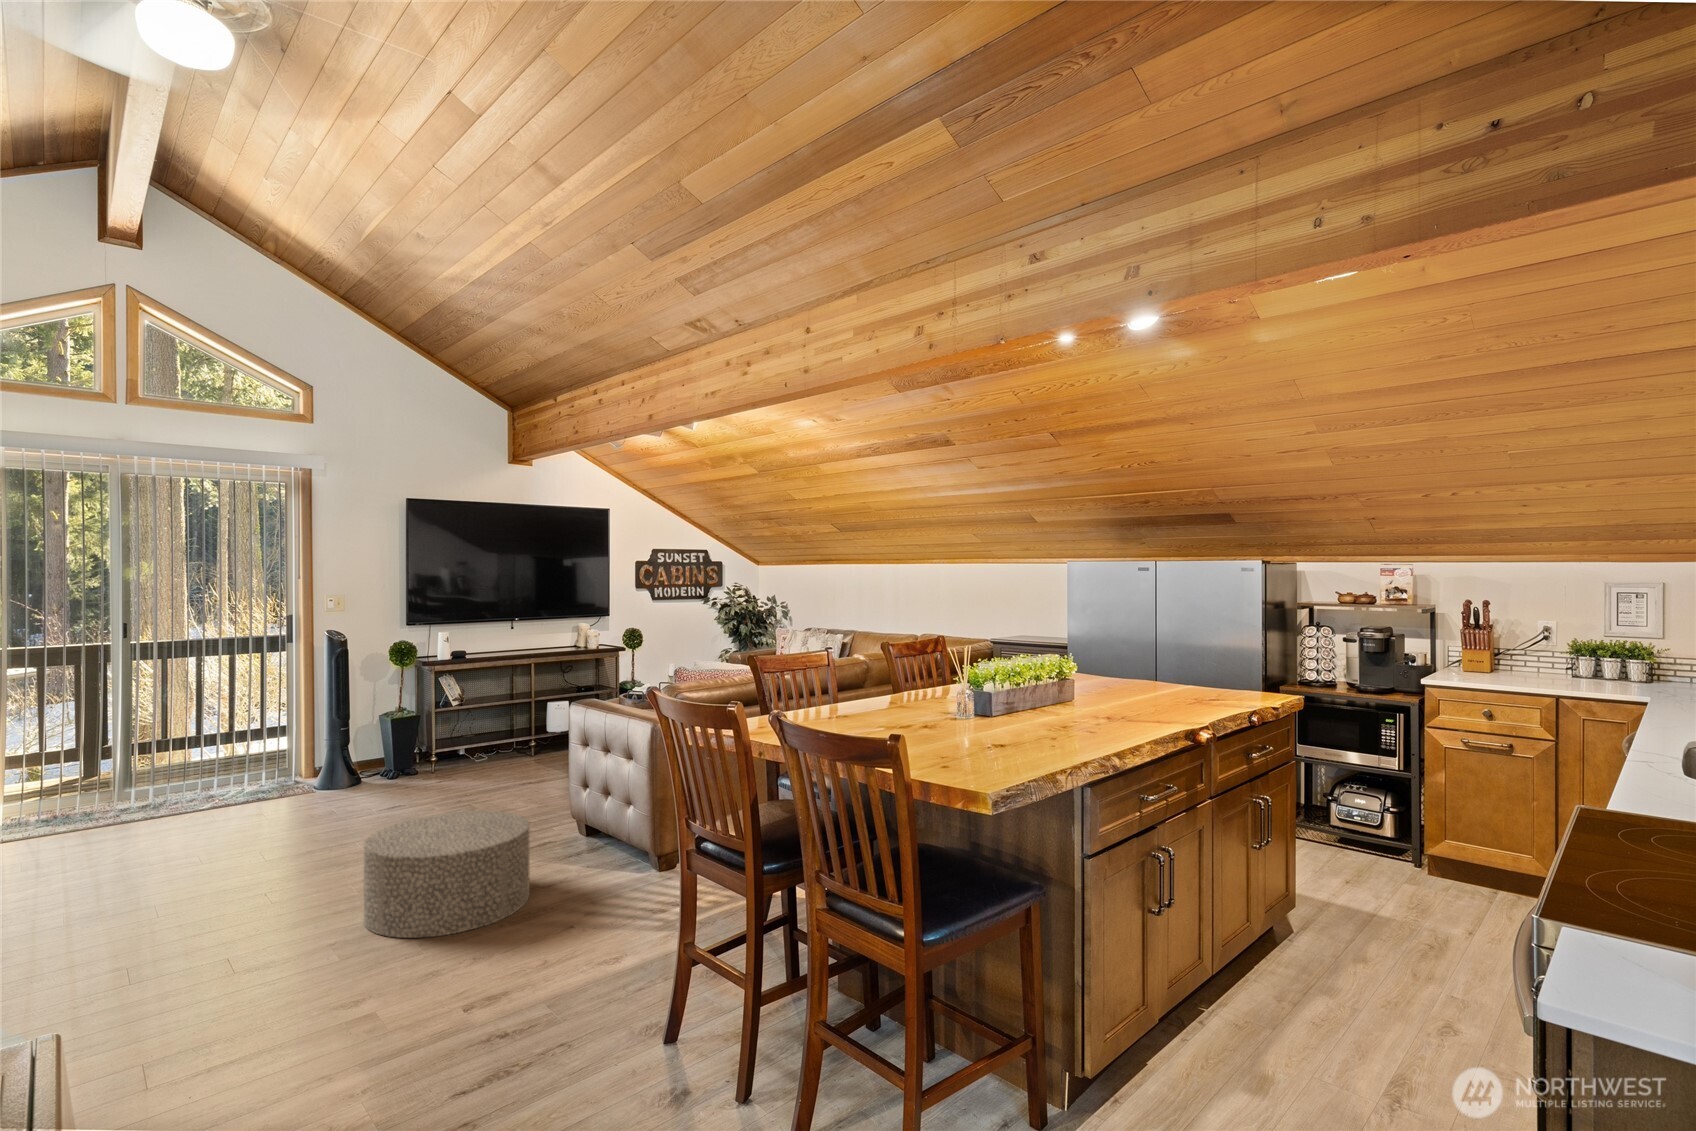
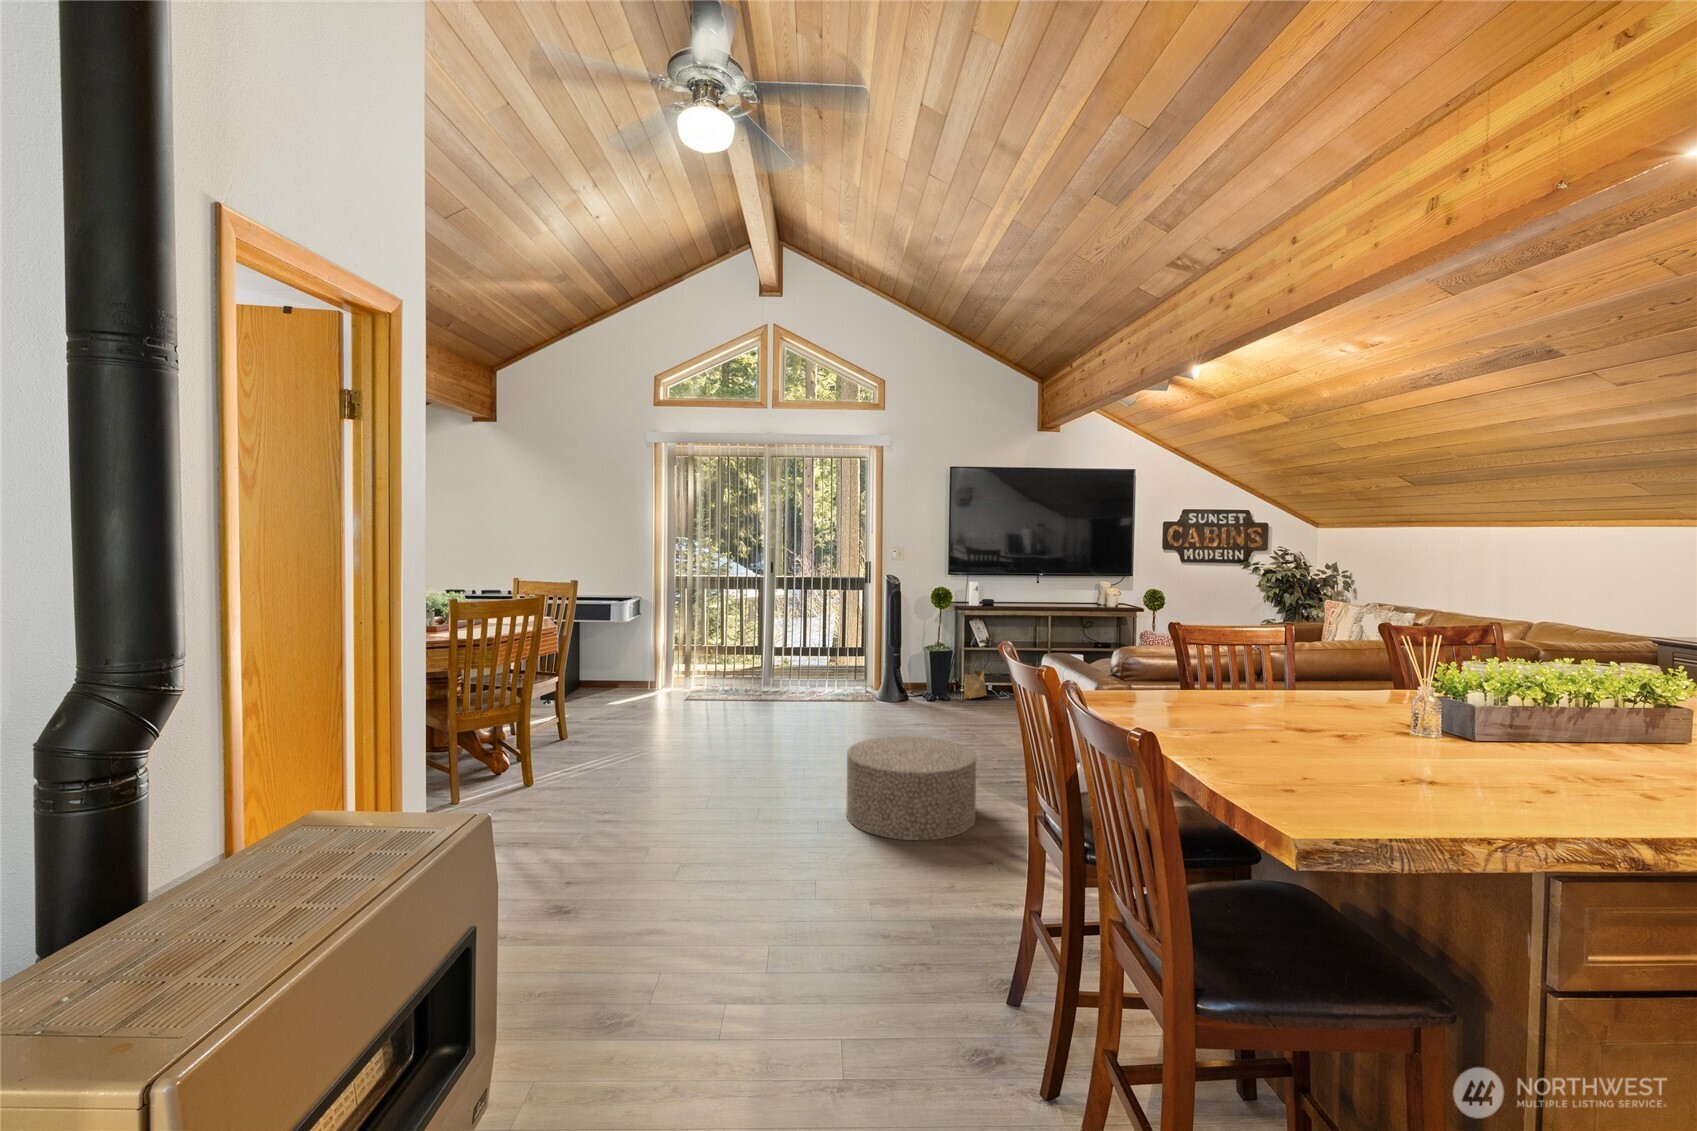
woven basket: none [433,719,461,768] -> present [964,658,987,699]

